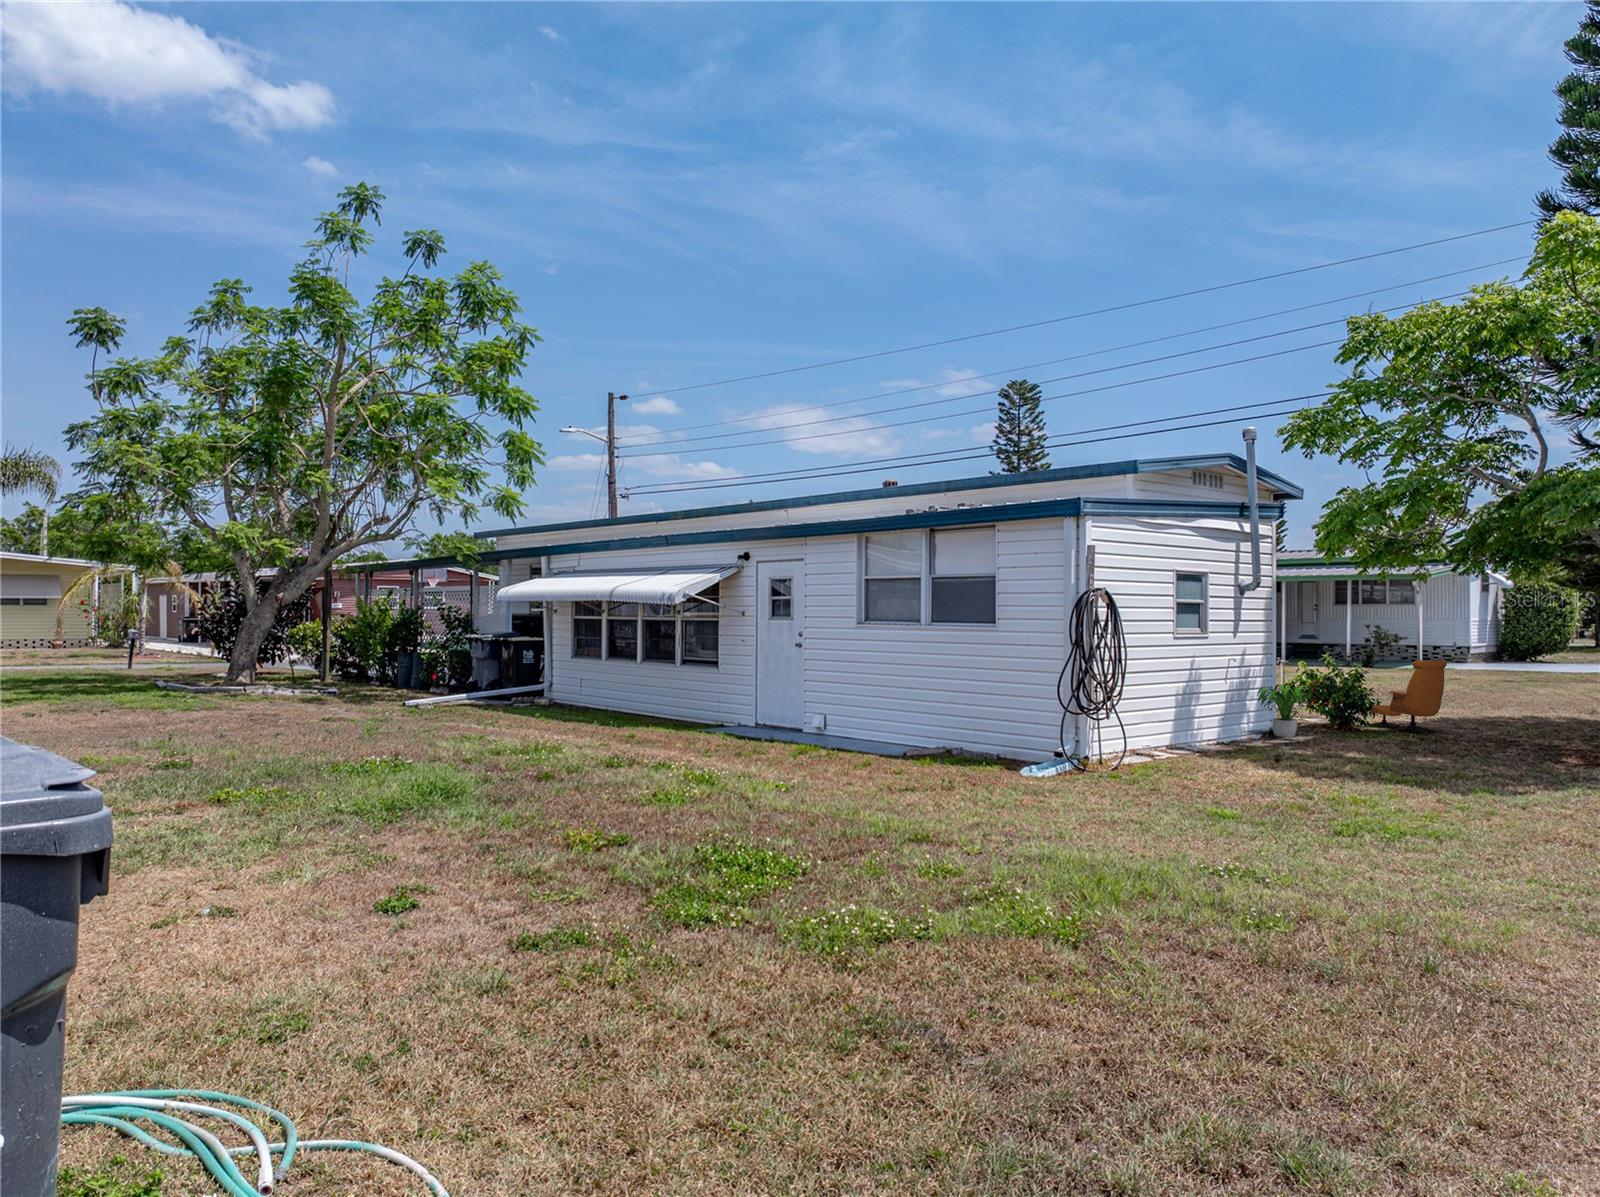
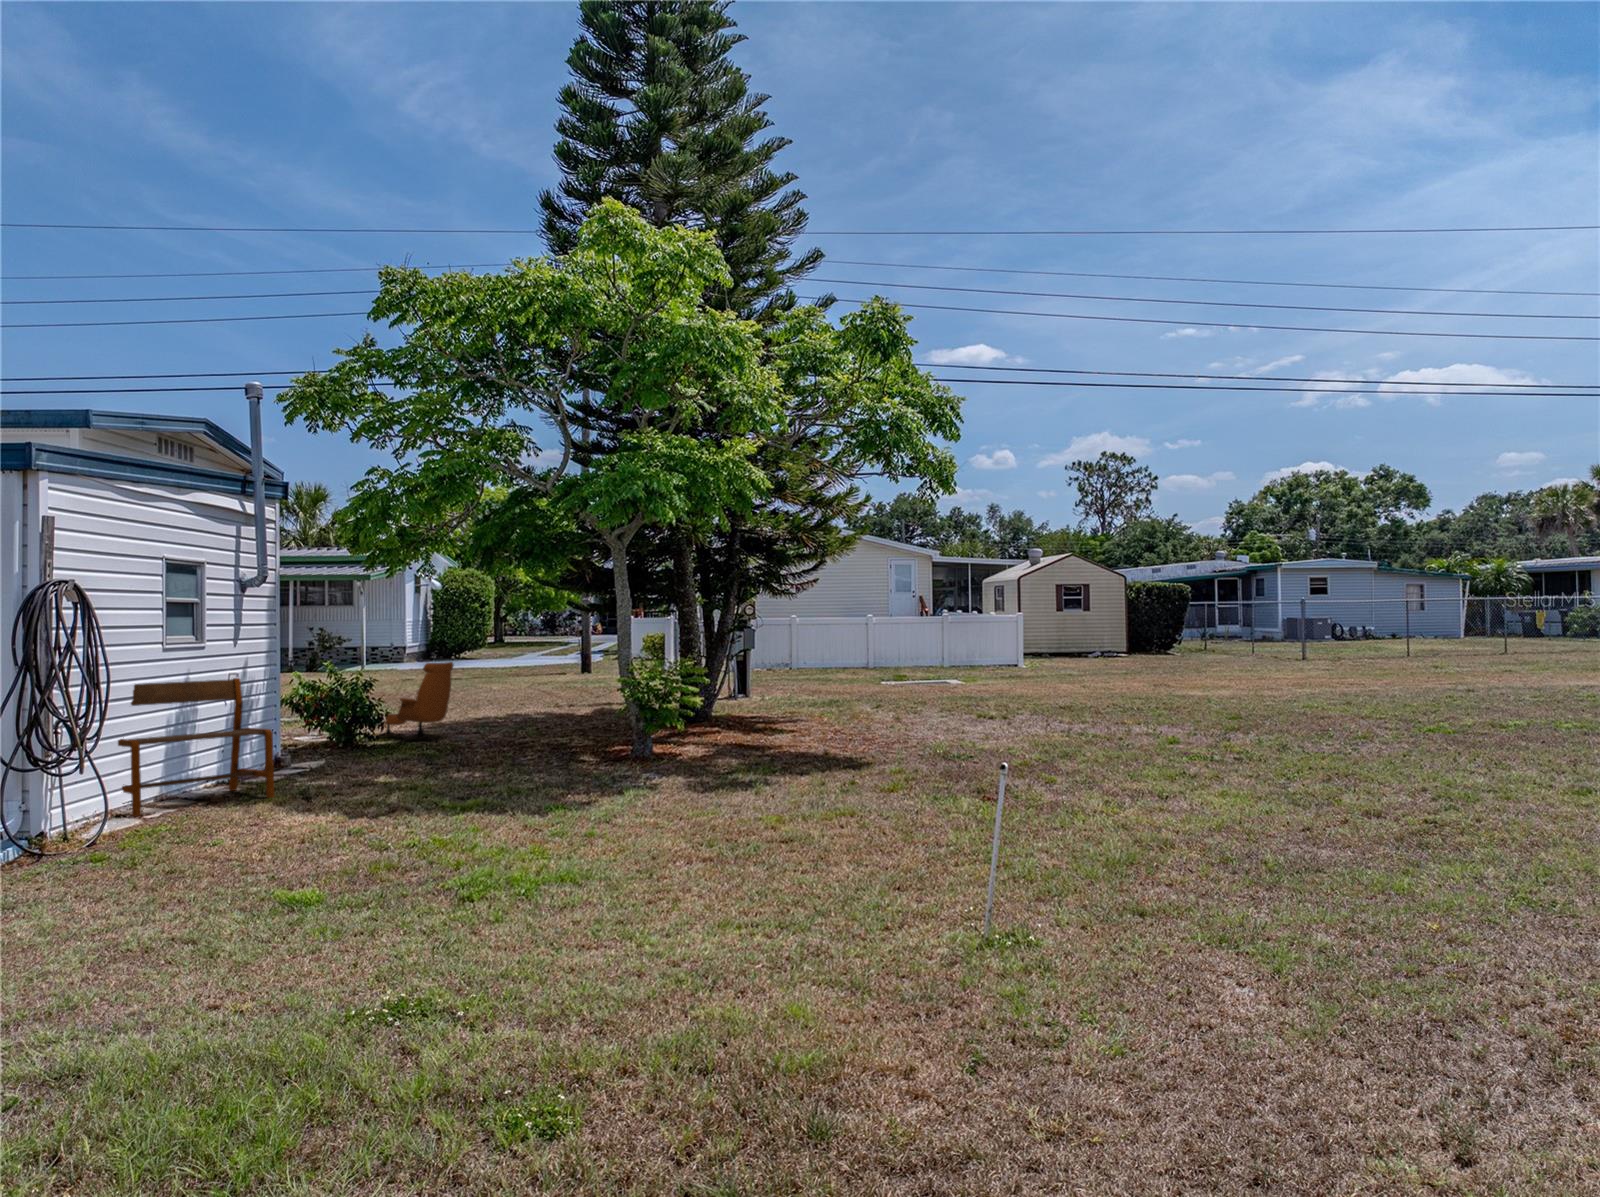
bench: none [1134,661,1249,758] -> present [118,678,274,817]
potted plant: present [1257,685,1313,737] -> none [260,700,328,764]

